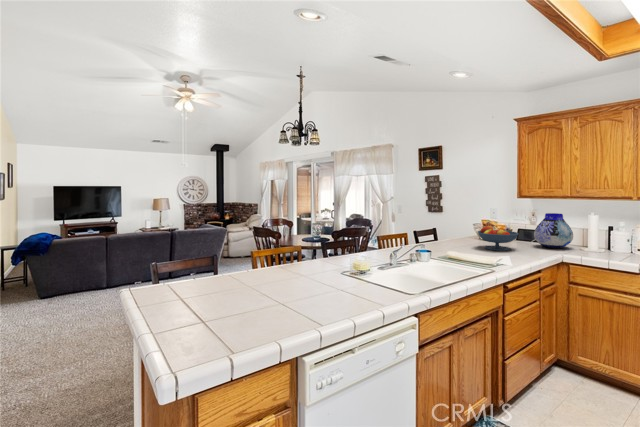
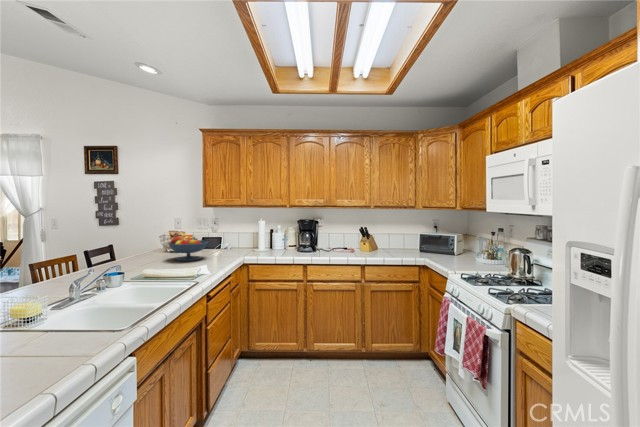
vase: present [534,213,573,248] -> none [219,222,248,252]

